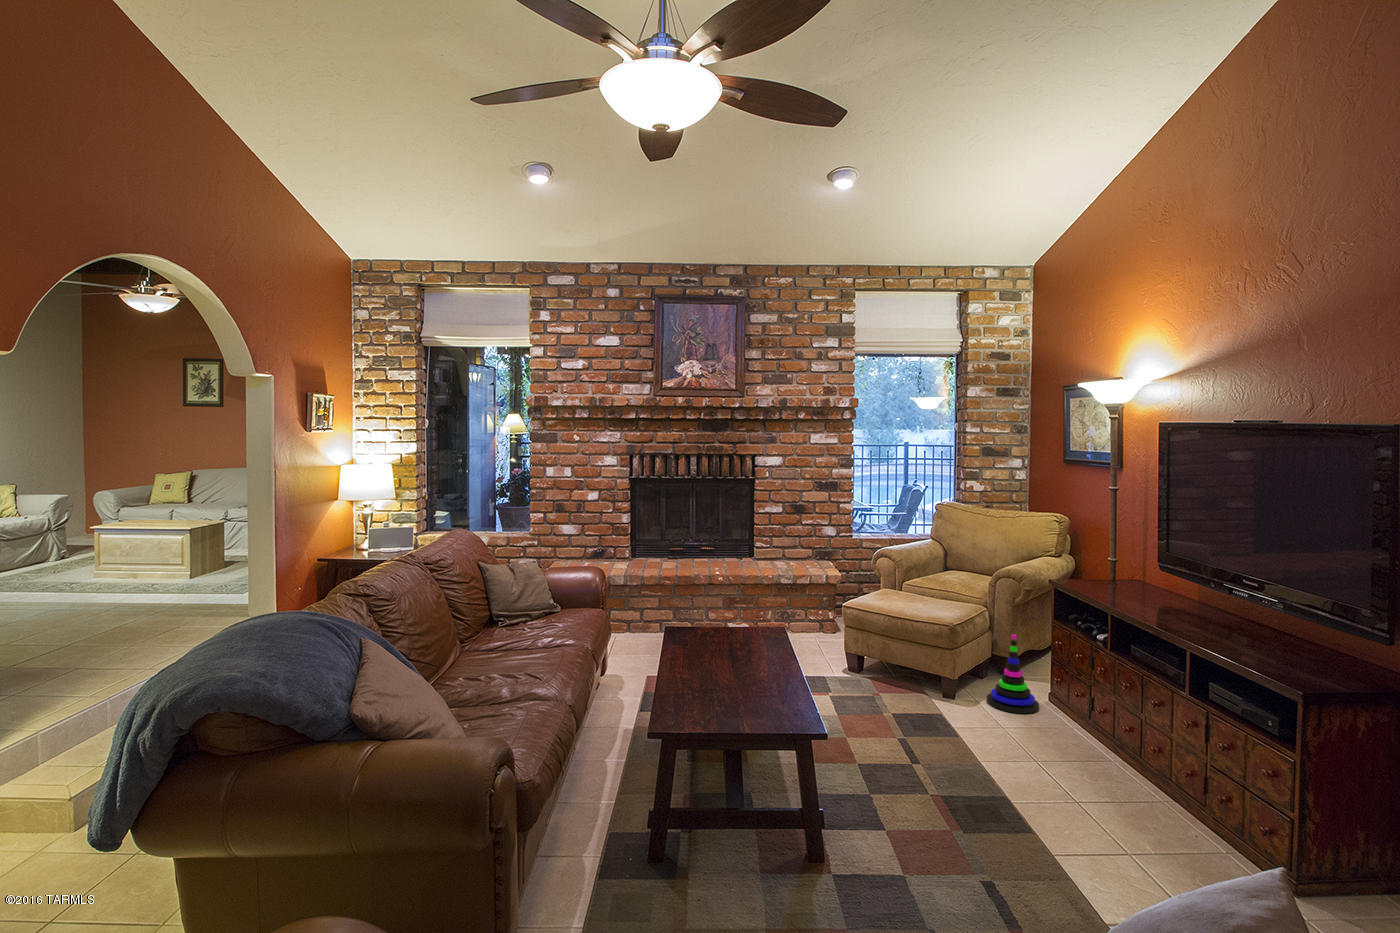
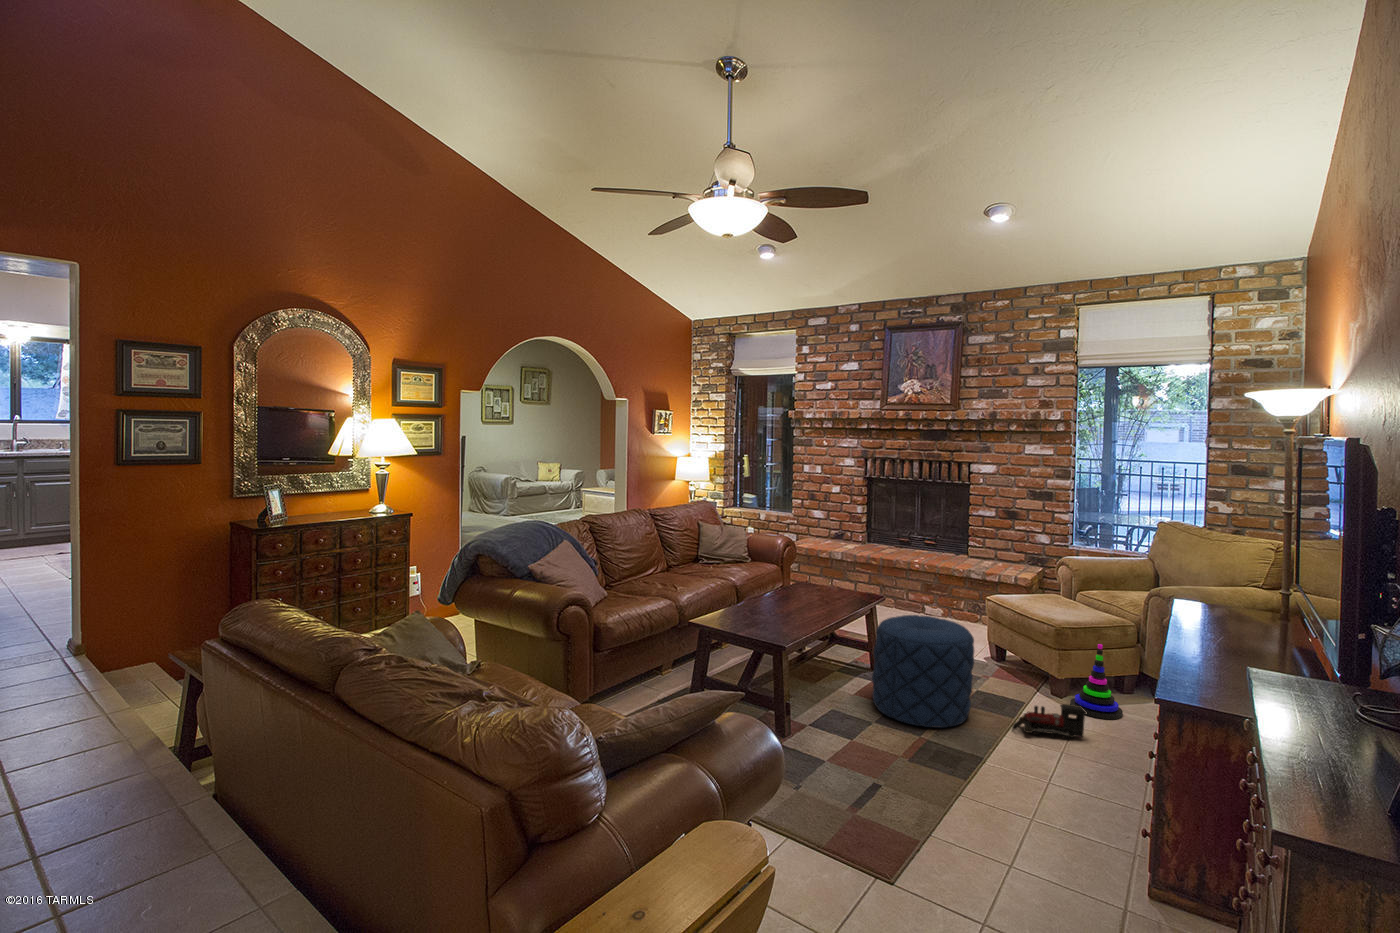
pouf: none [848,640,975,789] -> present [872,615,974,727]
toy train: none [1003,708,1066,755] -> present [1012,704,1086,740]

